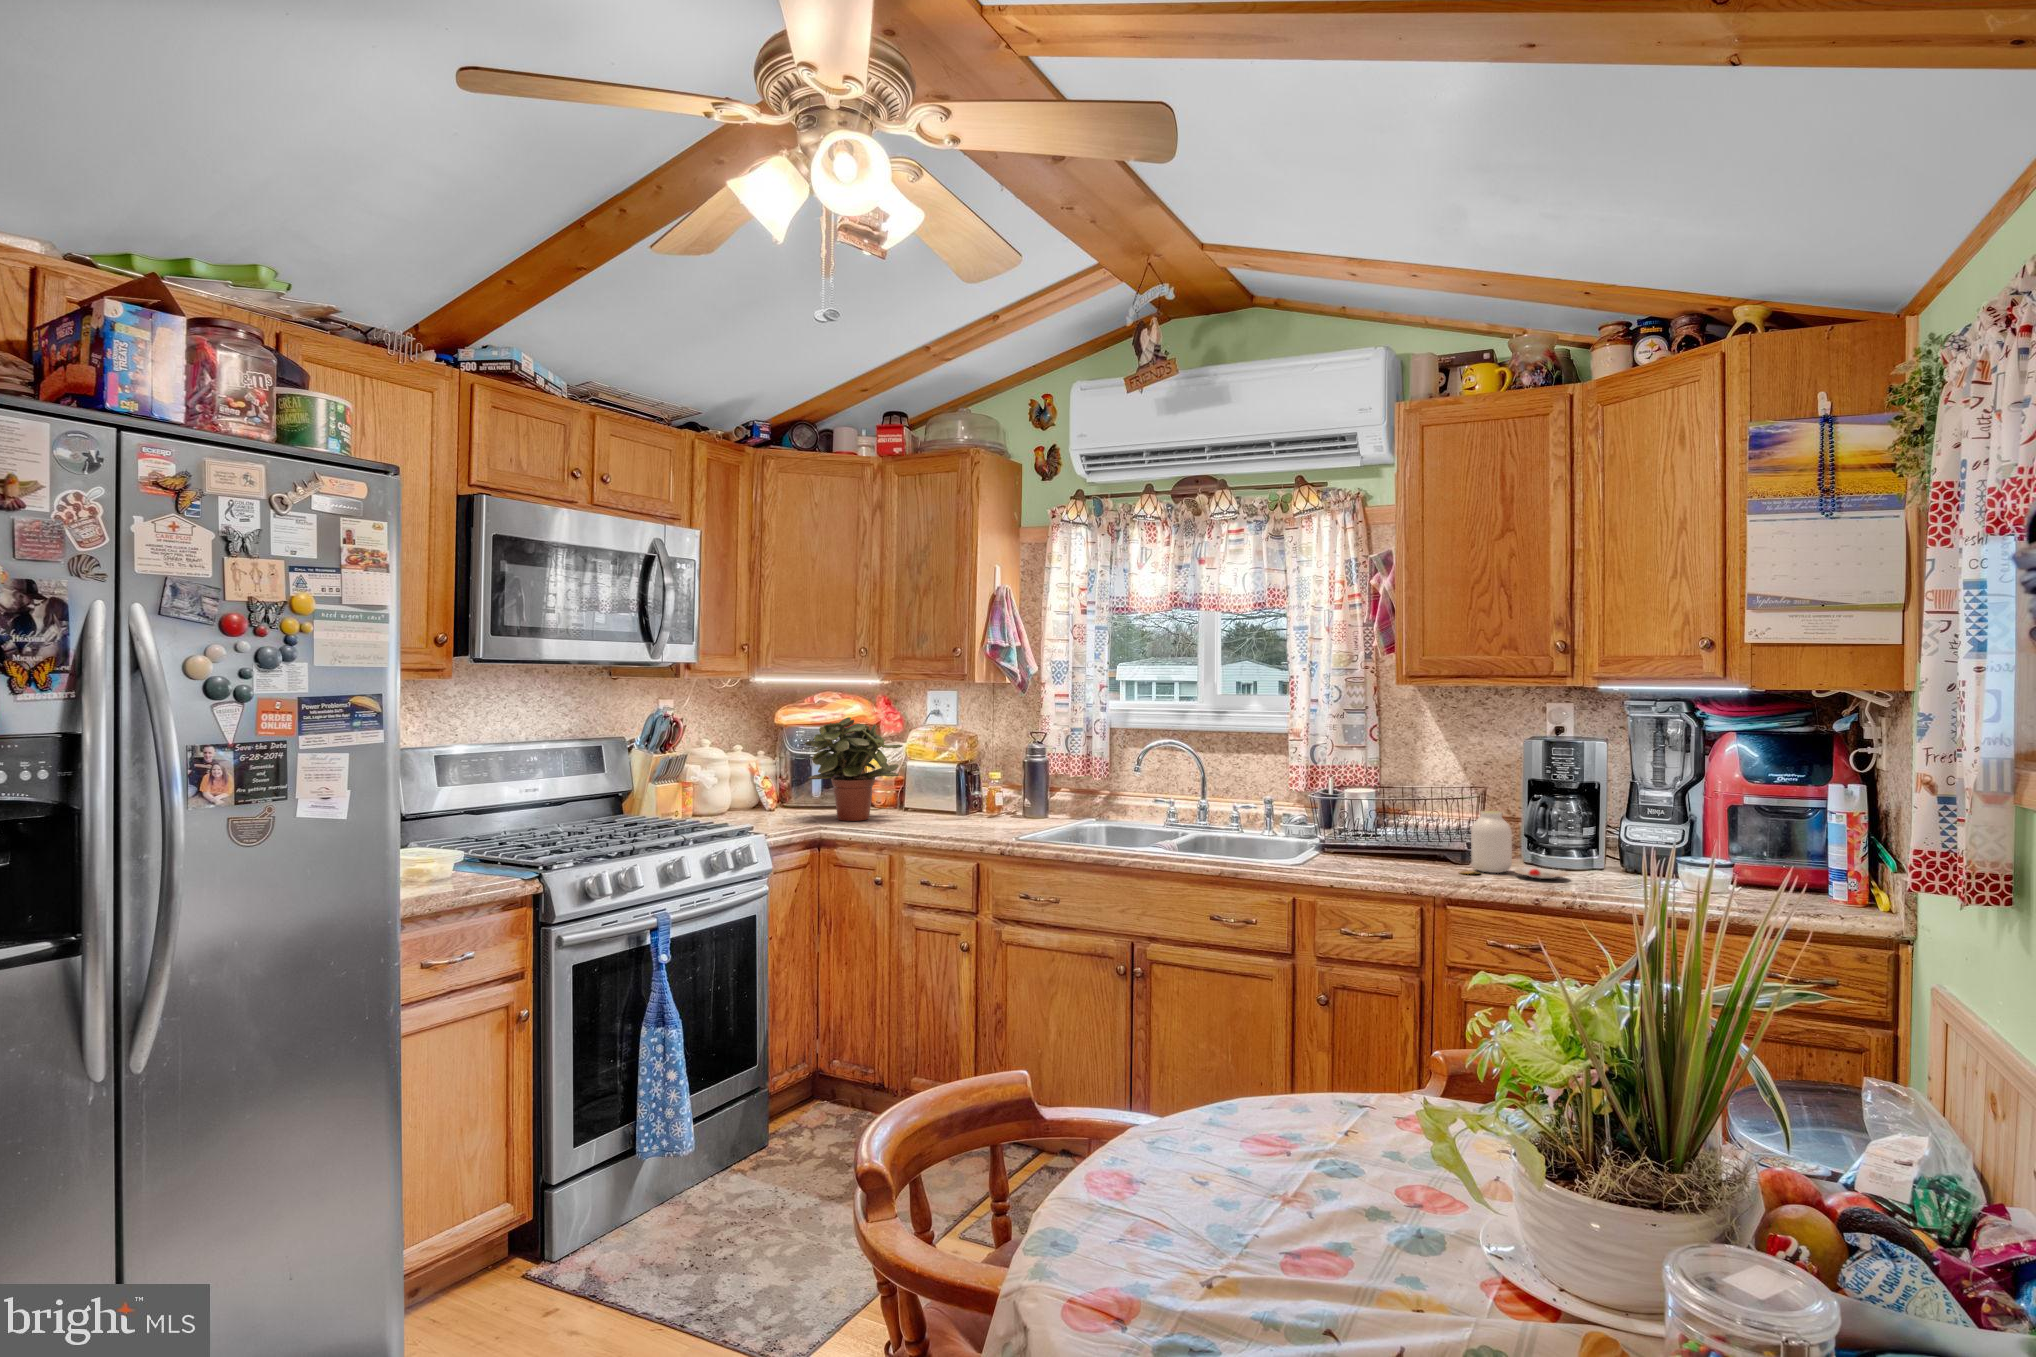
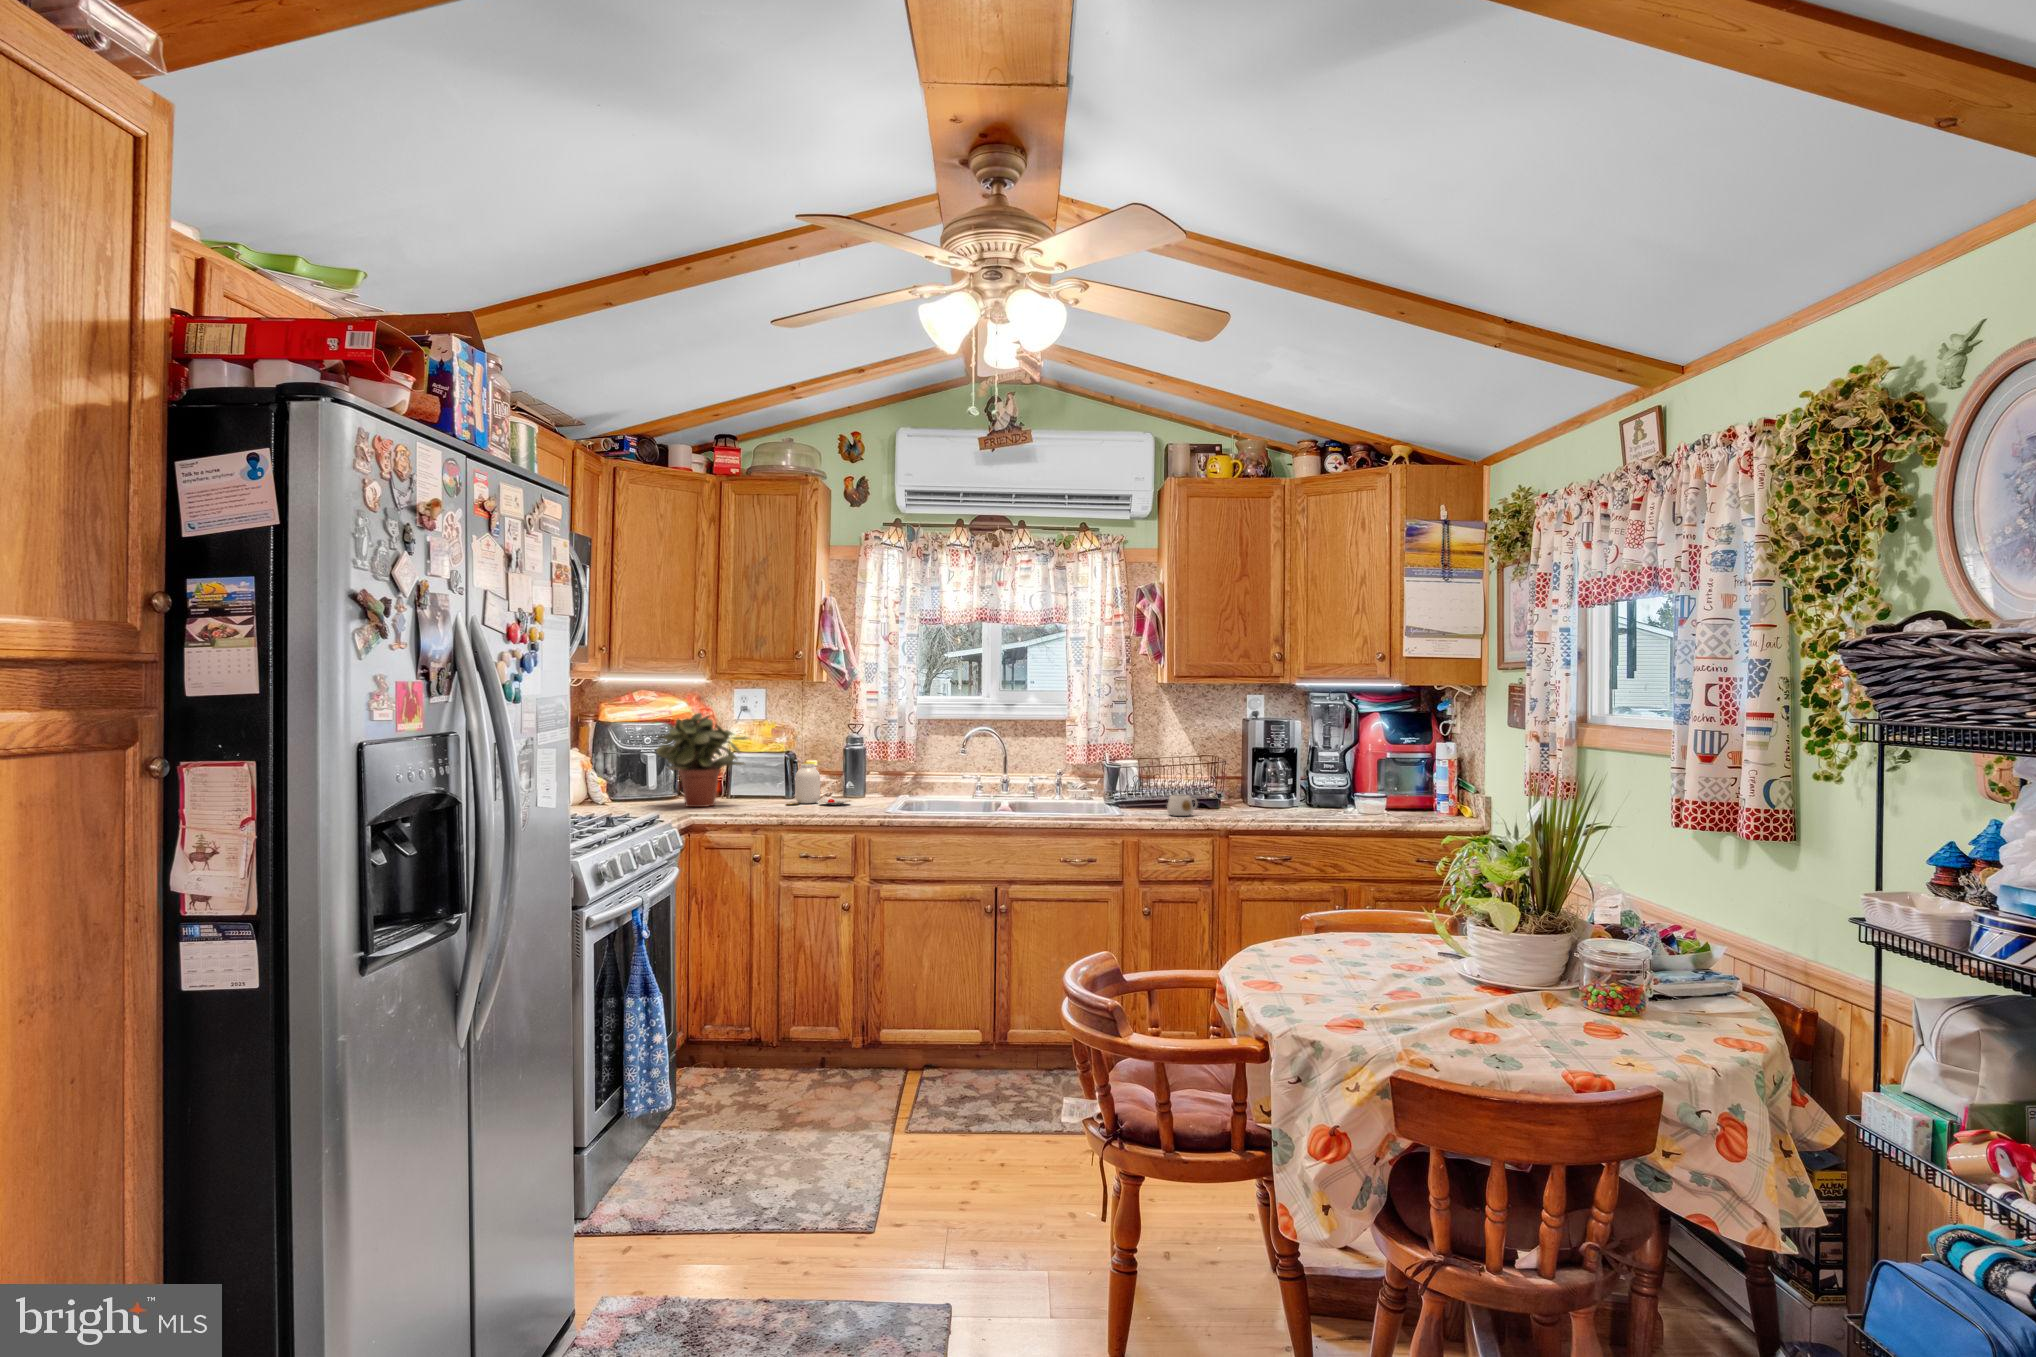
jar: present [1460,811,1568,879] -> present [785,764,851,805]
mug: none [1364,840,1413,871] -> present [1167,795,1197,816]

